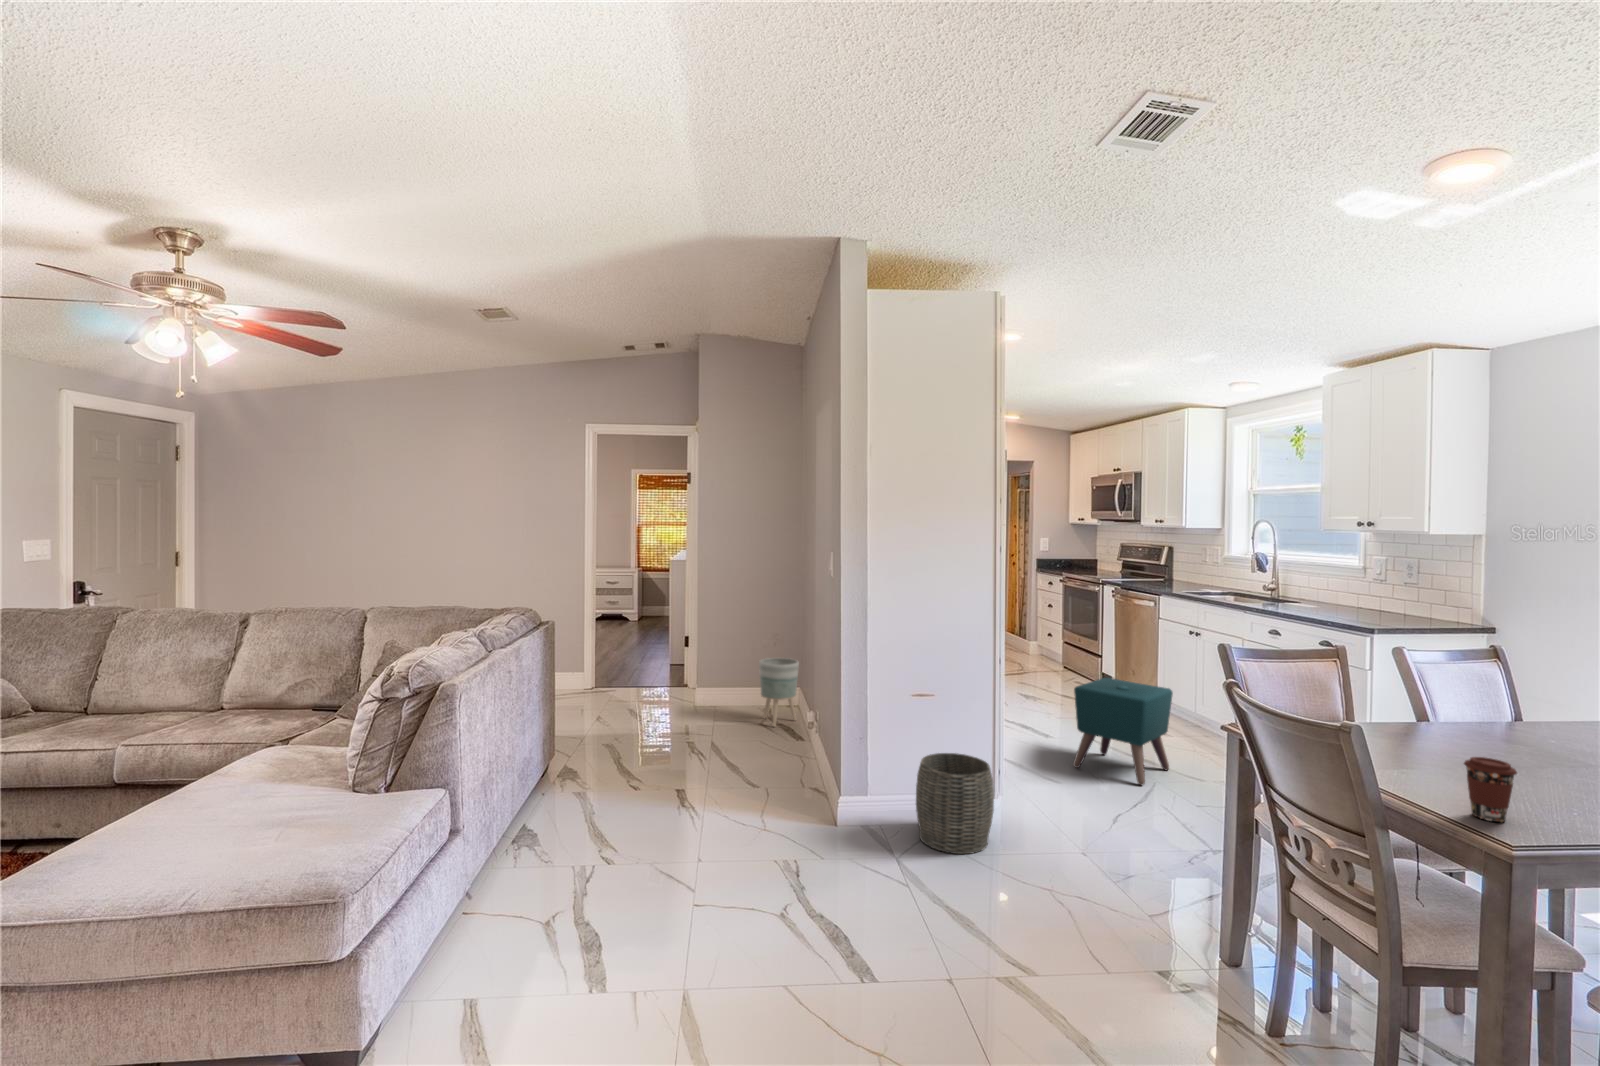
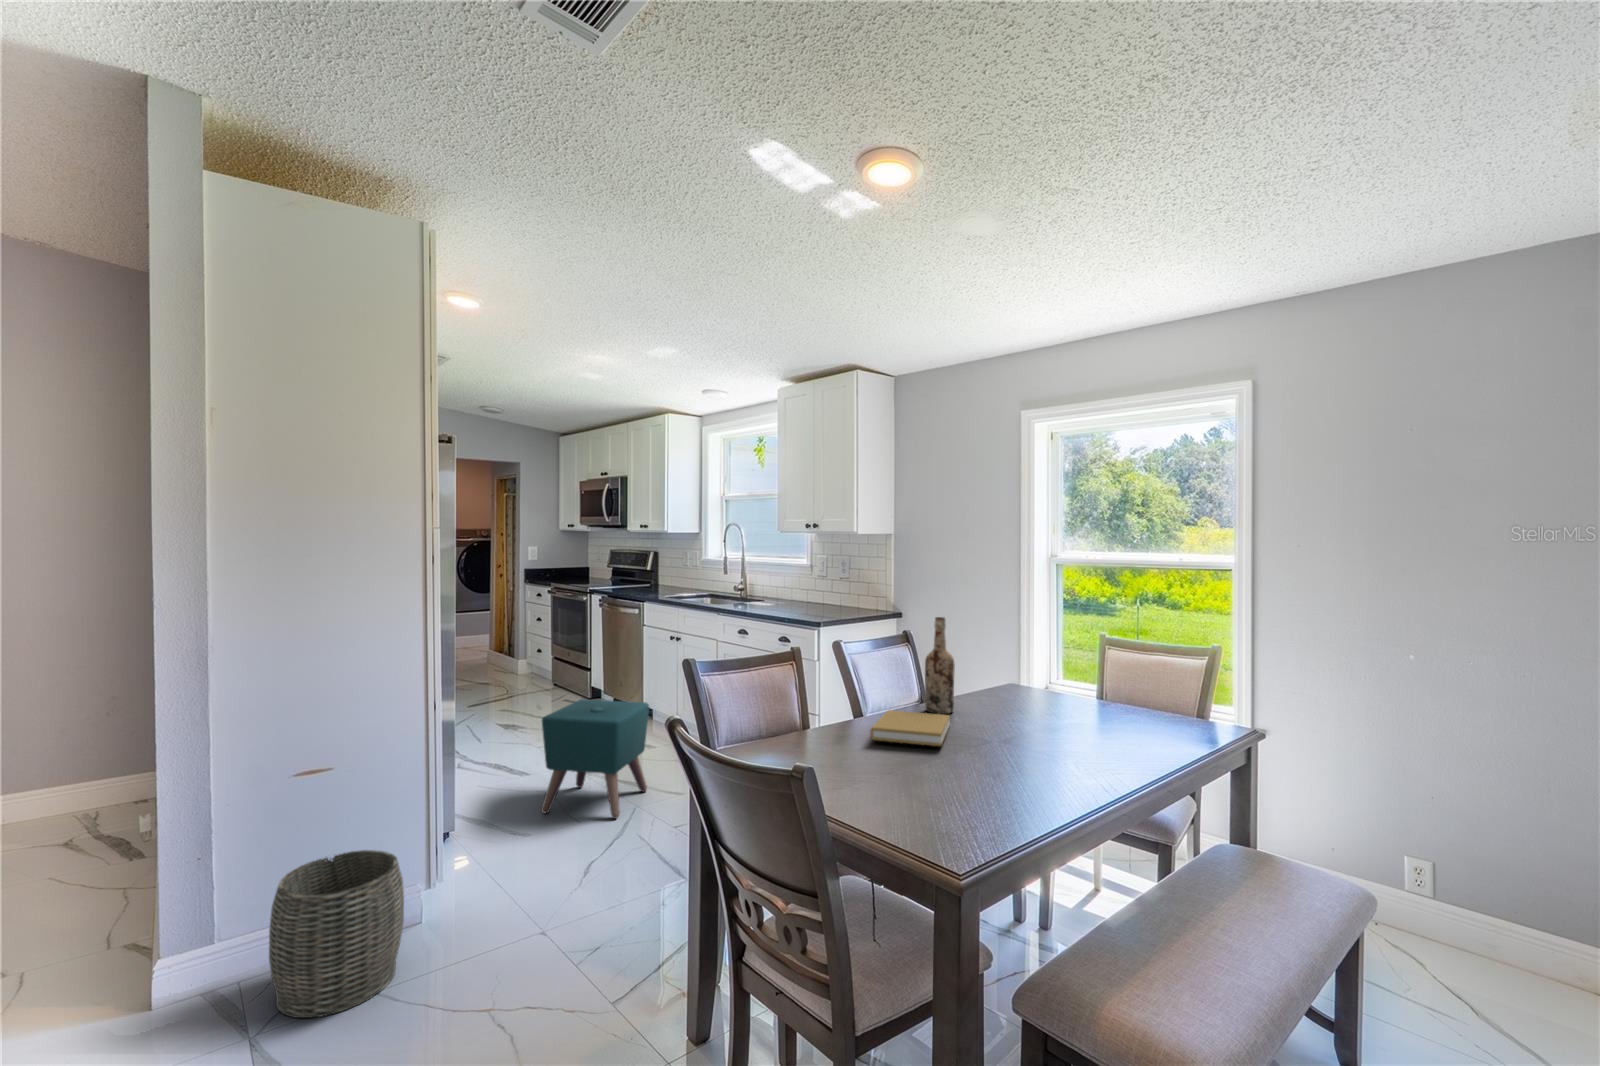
wine bottle: none [1517,632,1563,737] -> present [925,617,955,714]
planter: present [759,658,799,727] -> none [28,738,120,856]
book: none [1434,721,1550,761] -> present [870,710,950,746]
coffee cup: present [1464,757,1517,822] -> none [905,768,949,843]

